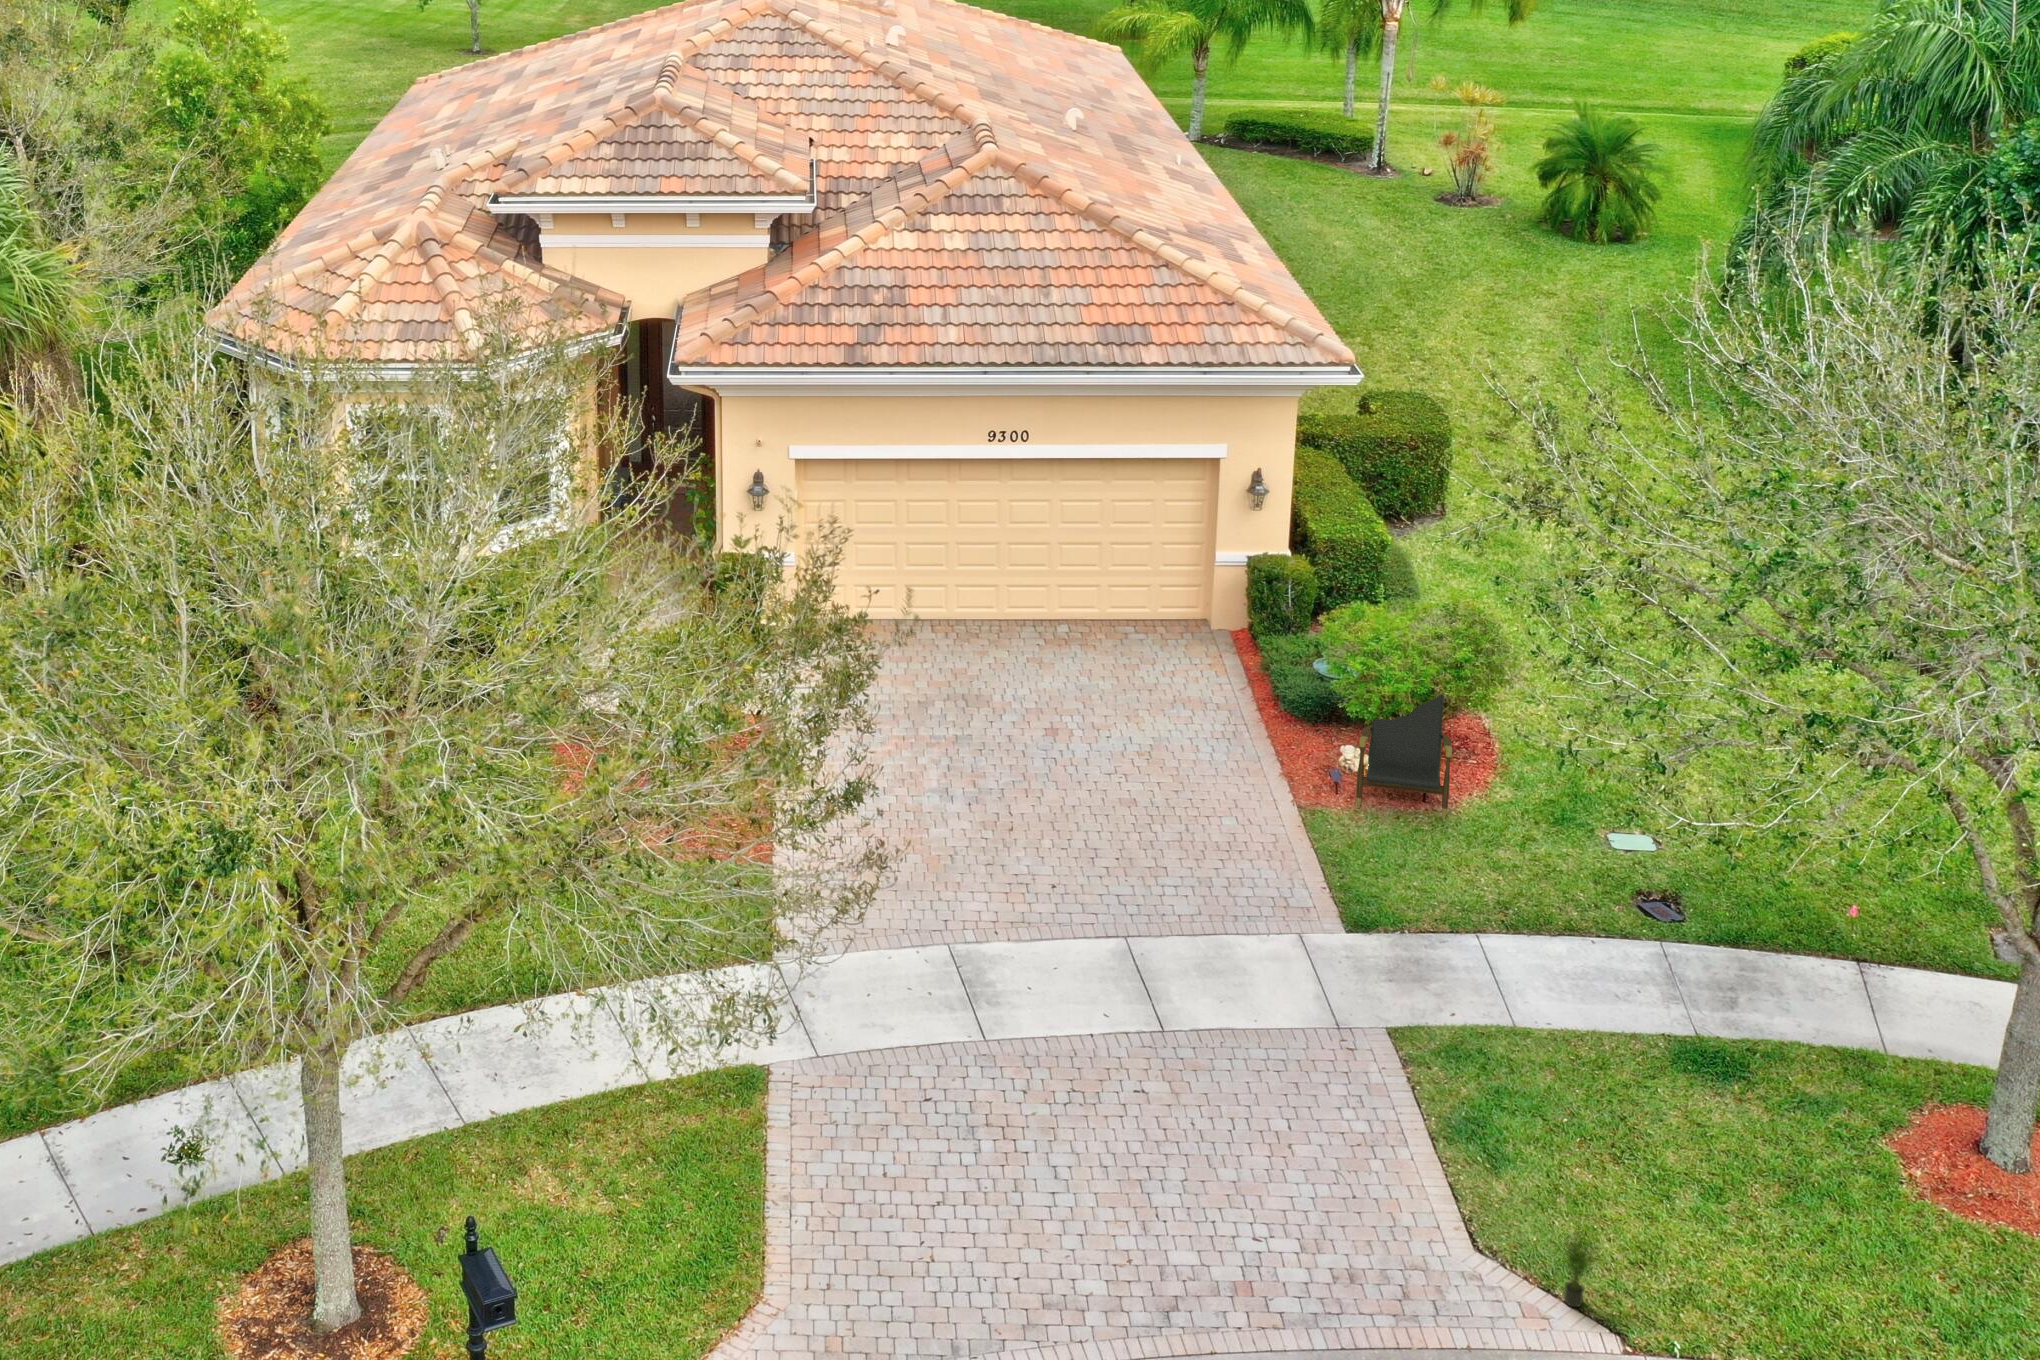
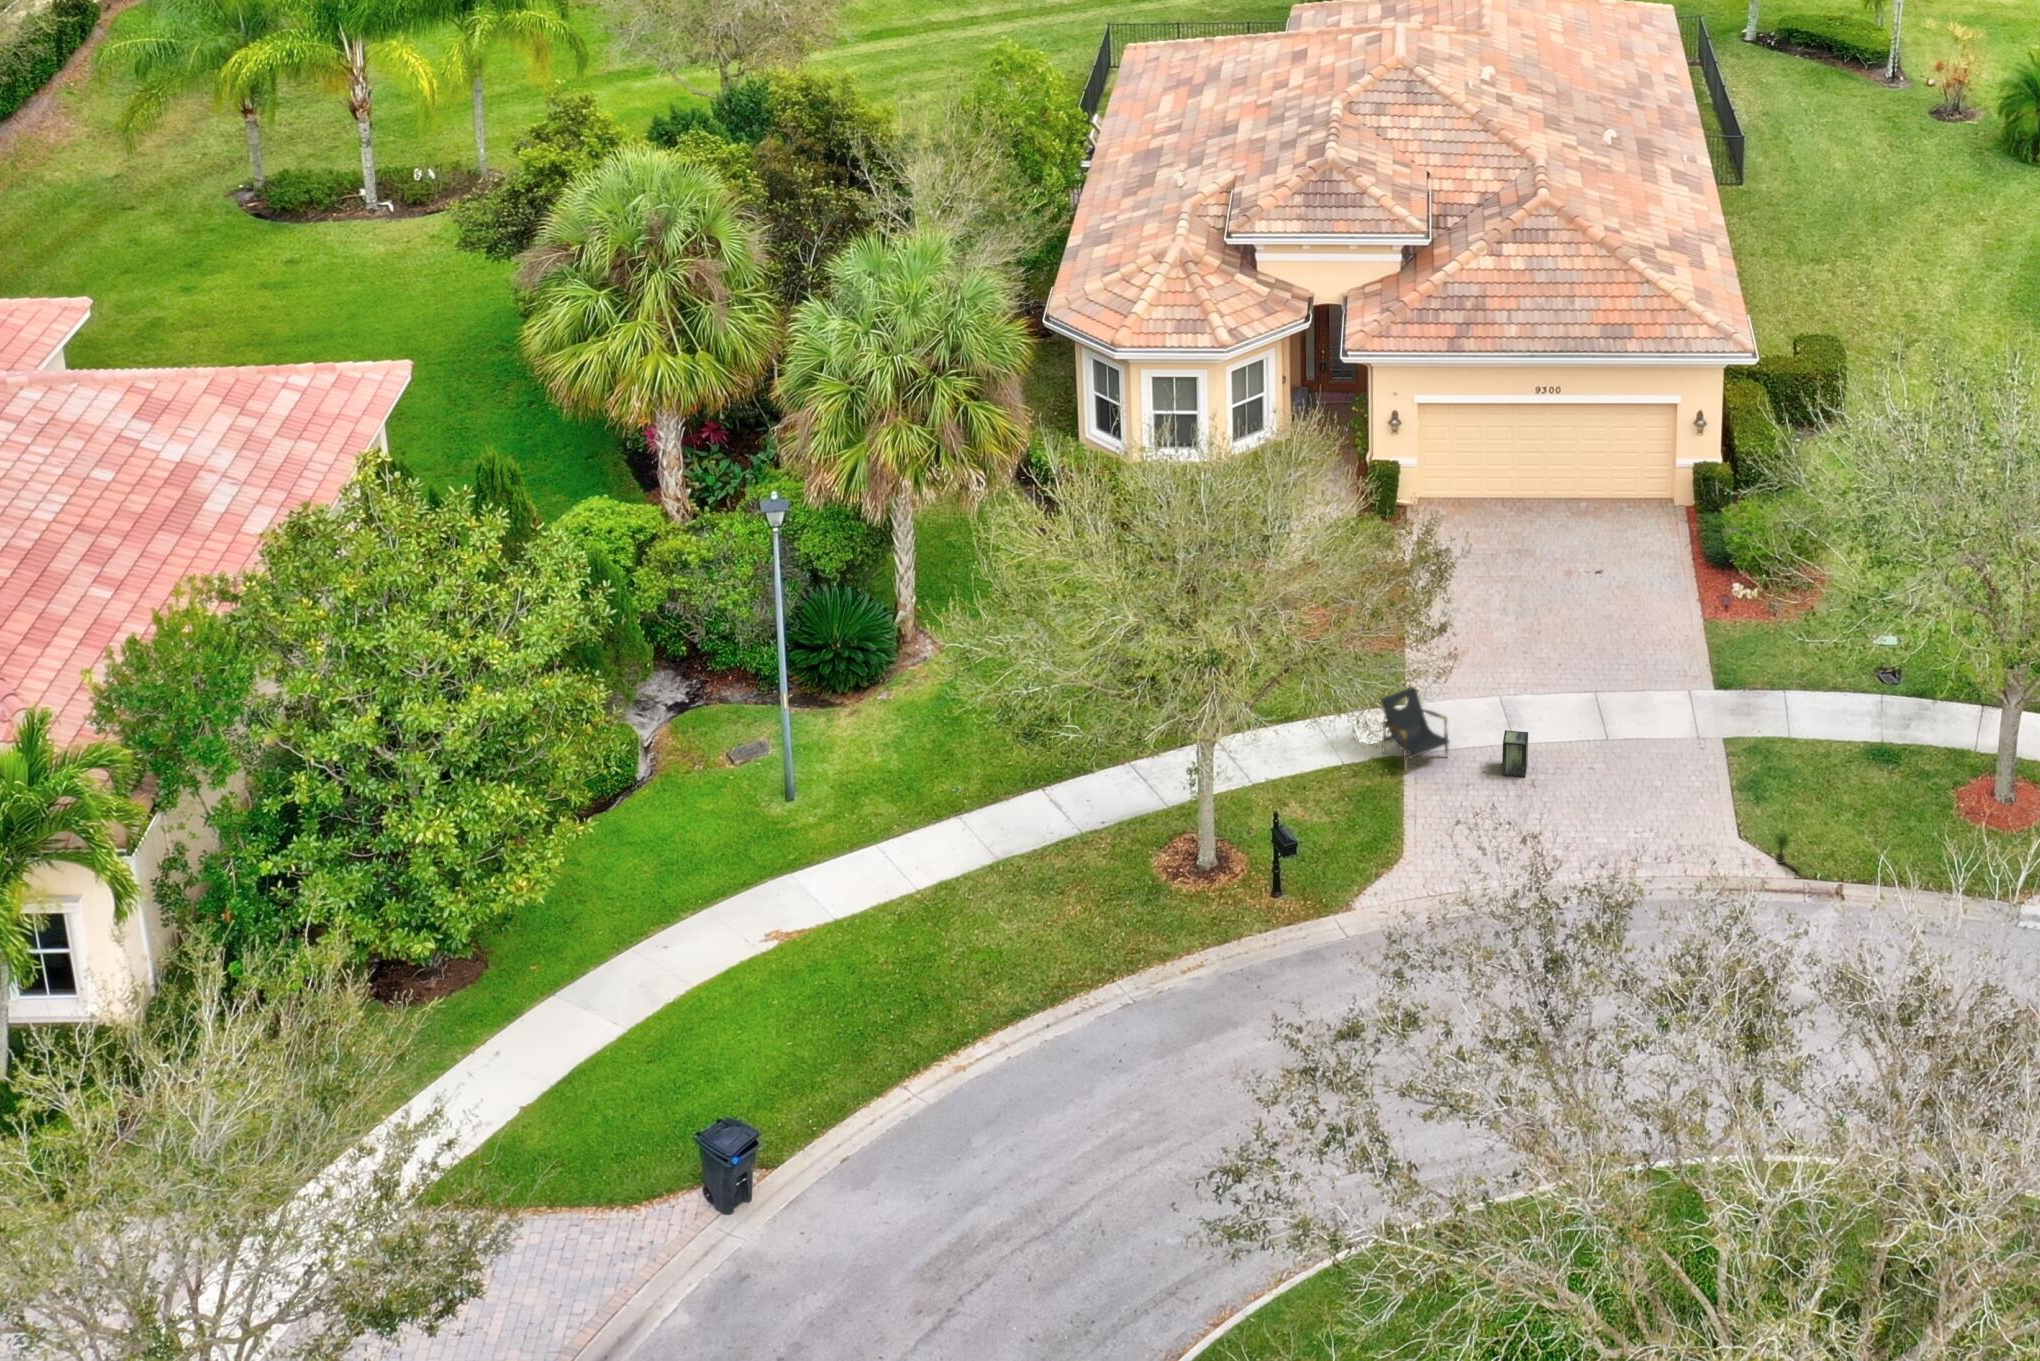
lounge chair: present [1356,696,1453,819] -> present [1381,687,1449,772]
storage box: none [962,1013,1012,1110] -> present [1502,730,1528,777]

